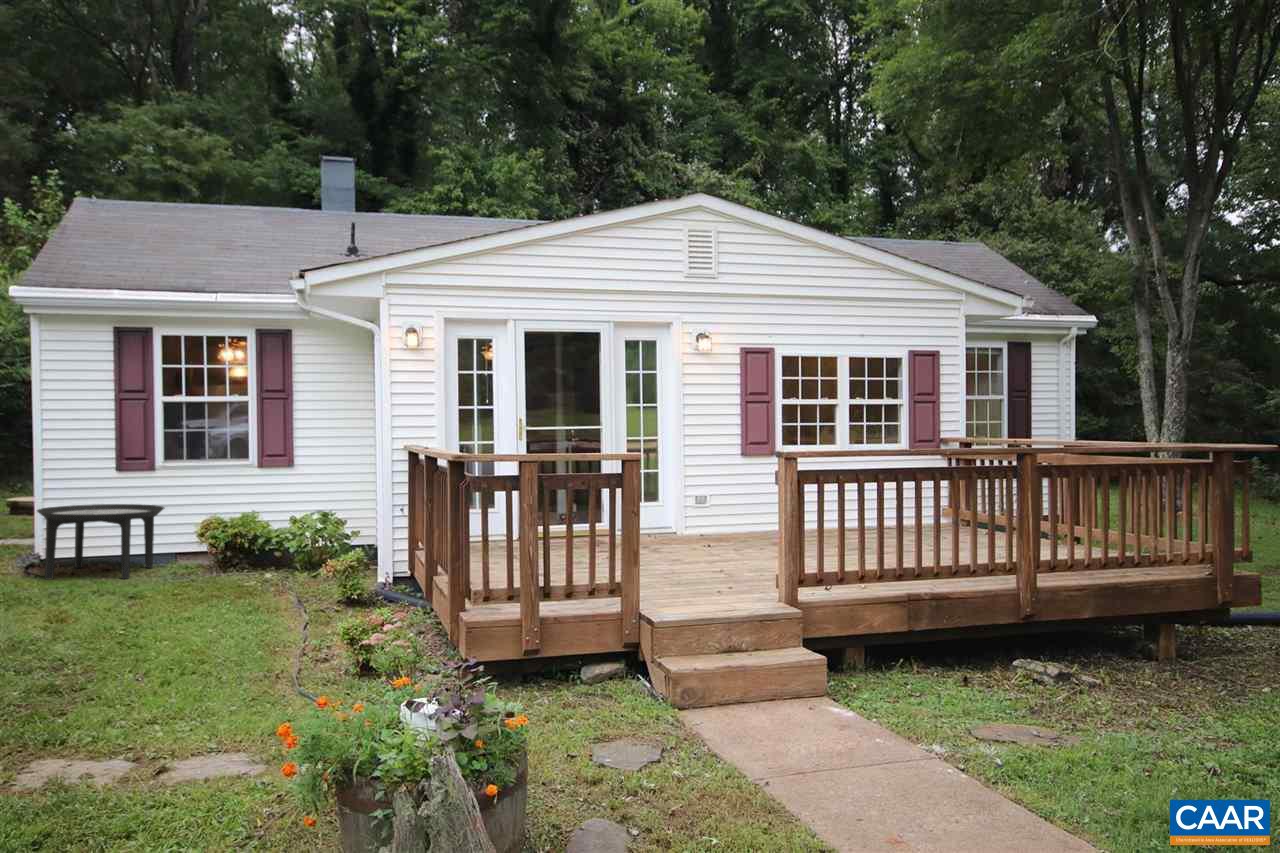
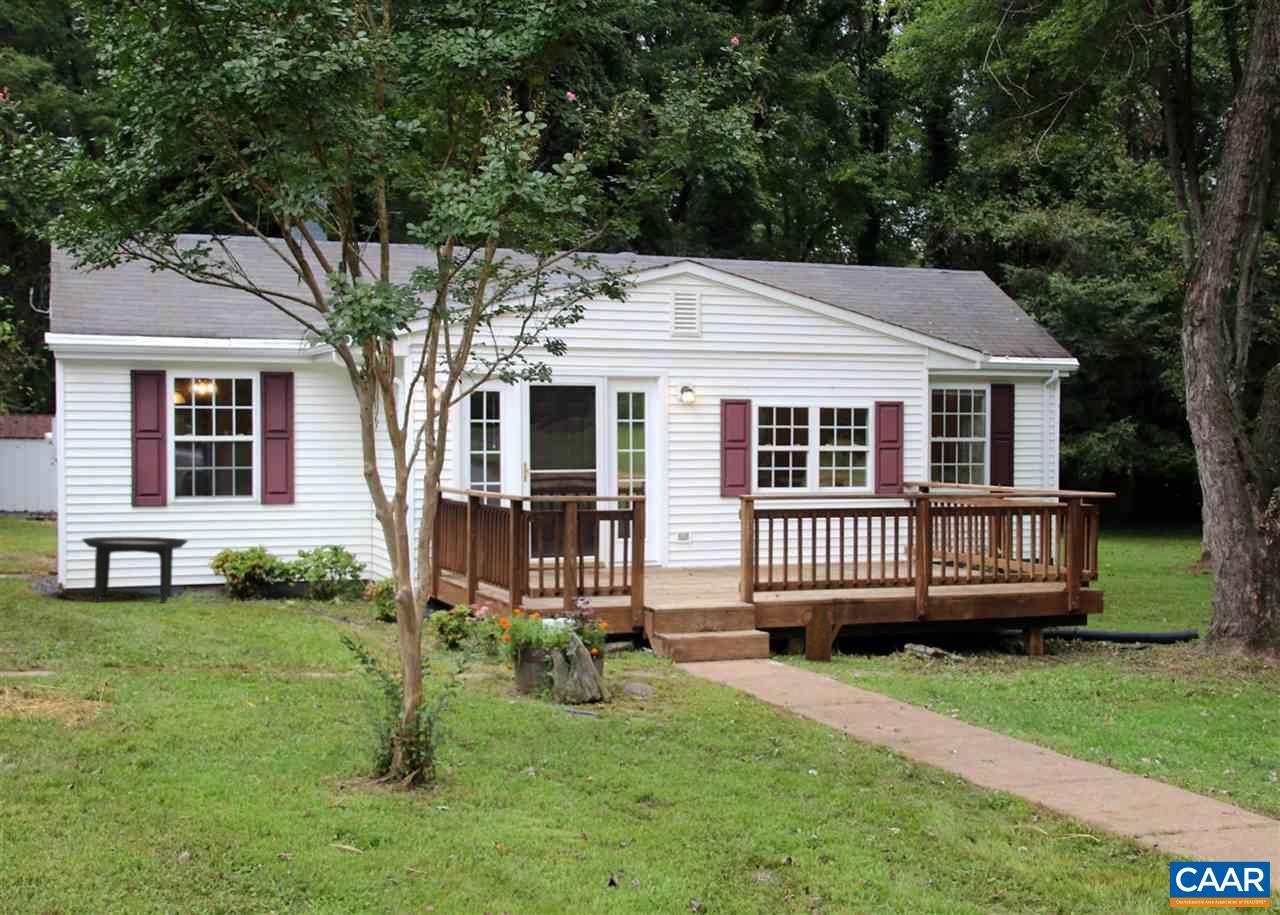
watering can: none [862,605,931,691] -> present [801,605,851,662]

